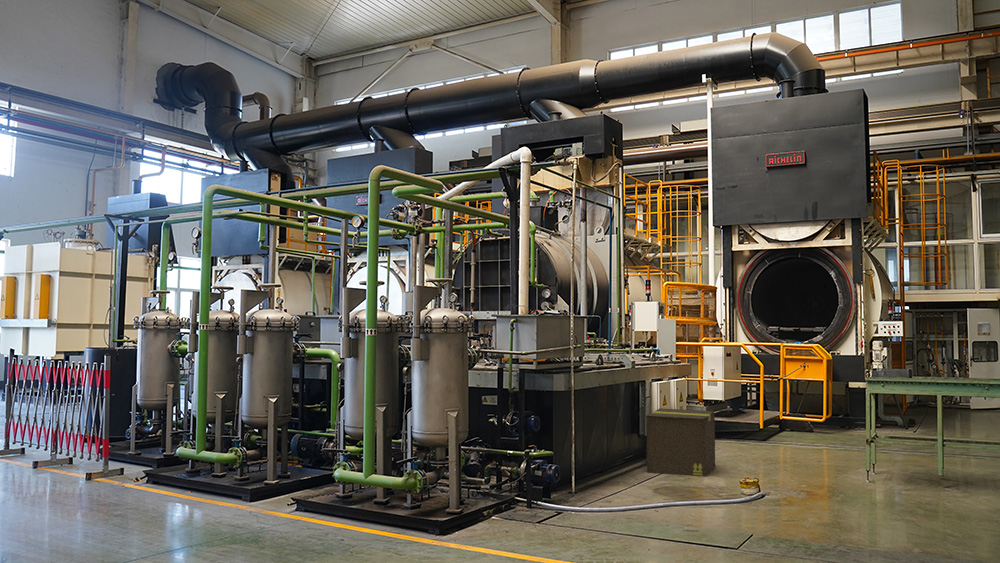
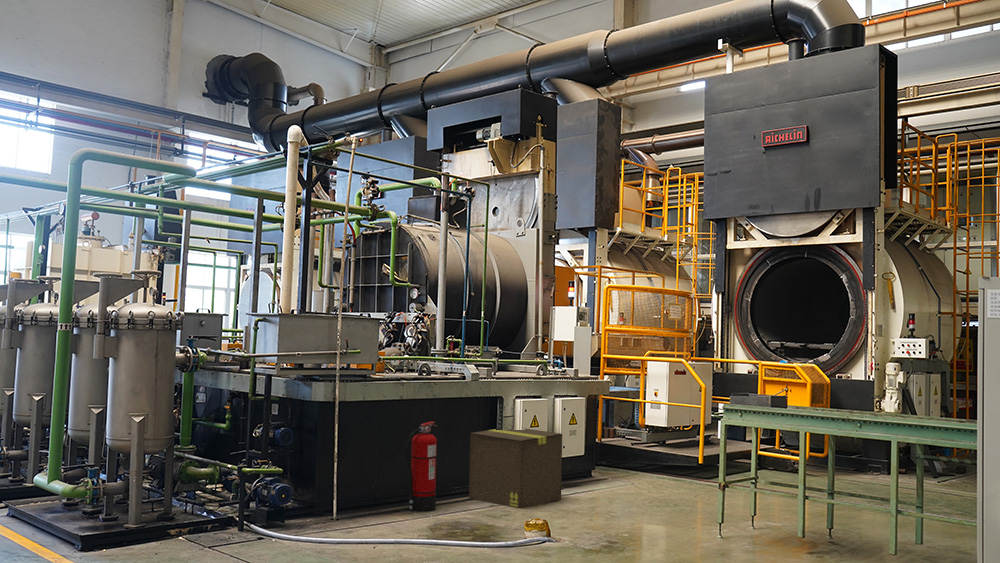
fire extinguisher: none [626,407,649,486] -> present [406,421,437,511]

